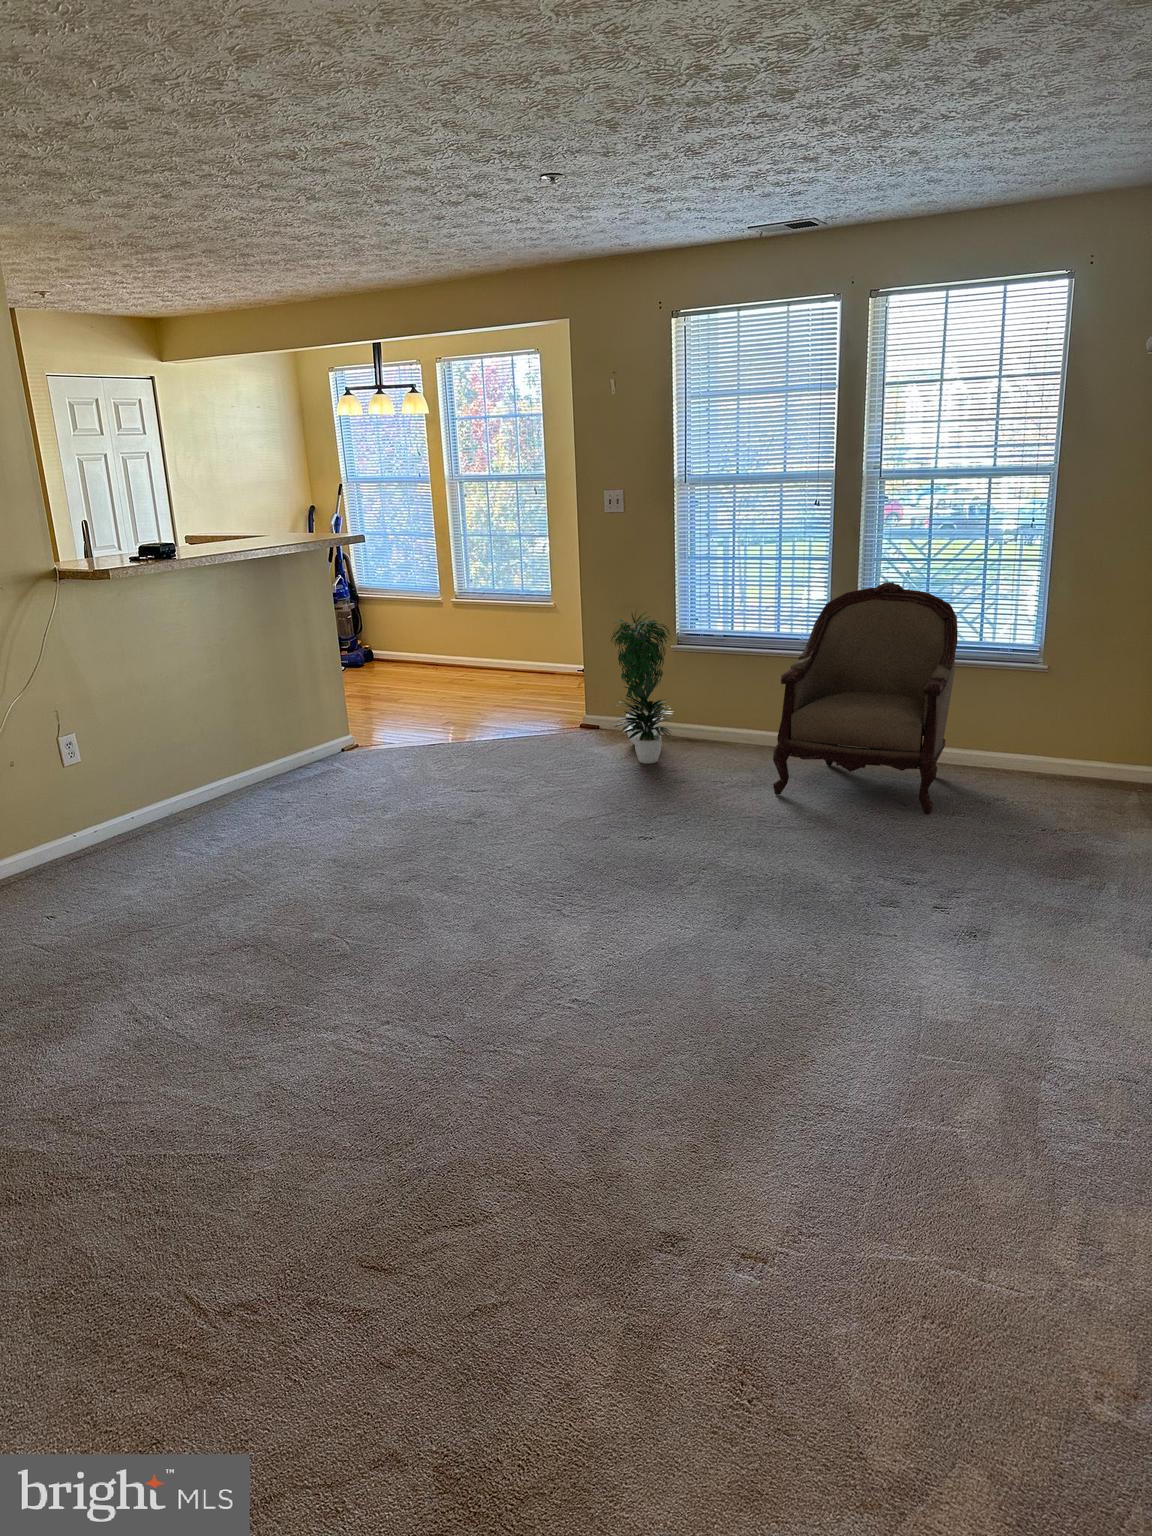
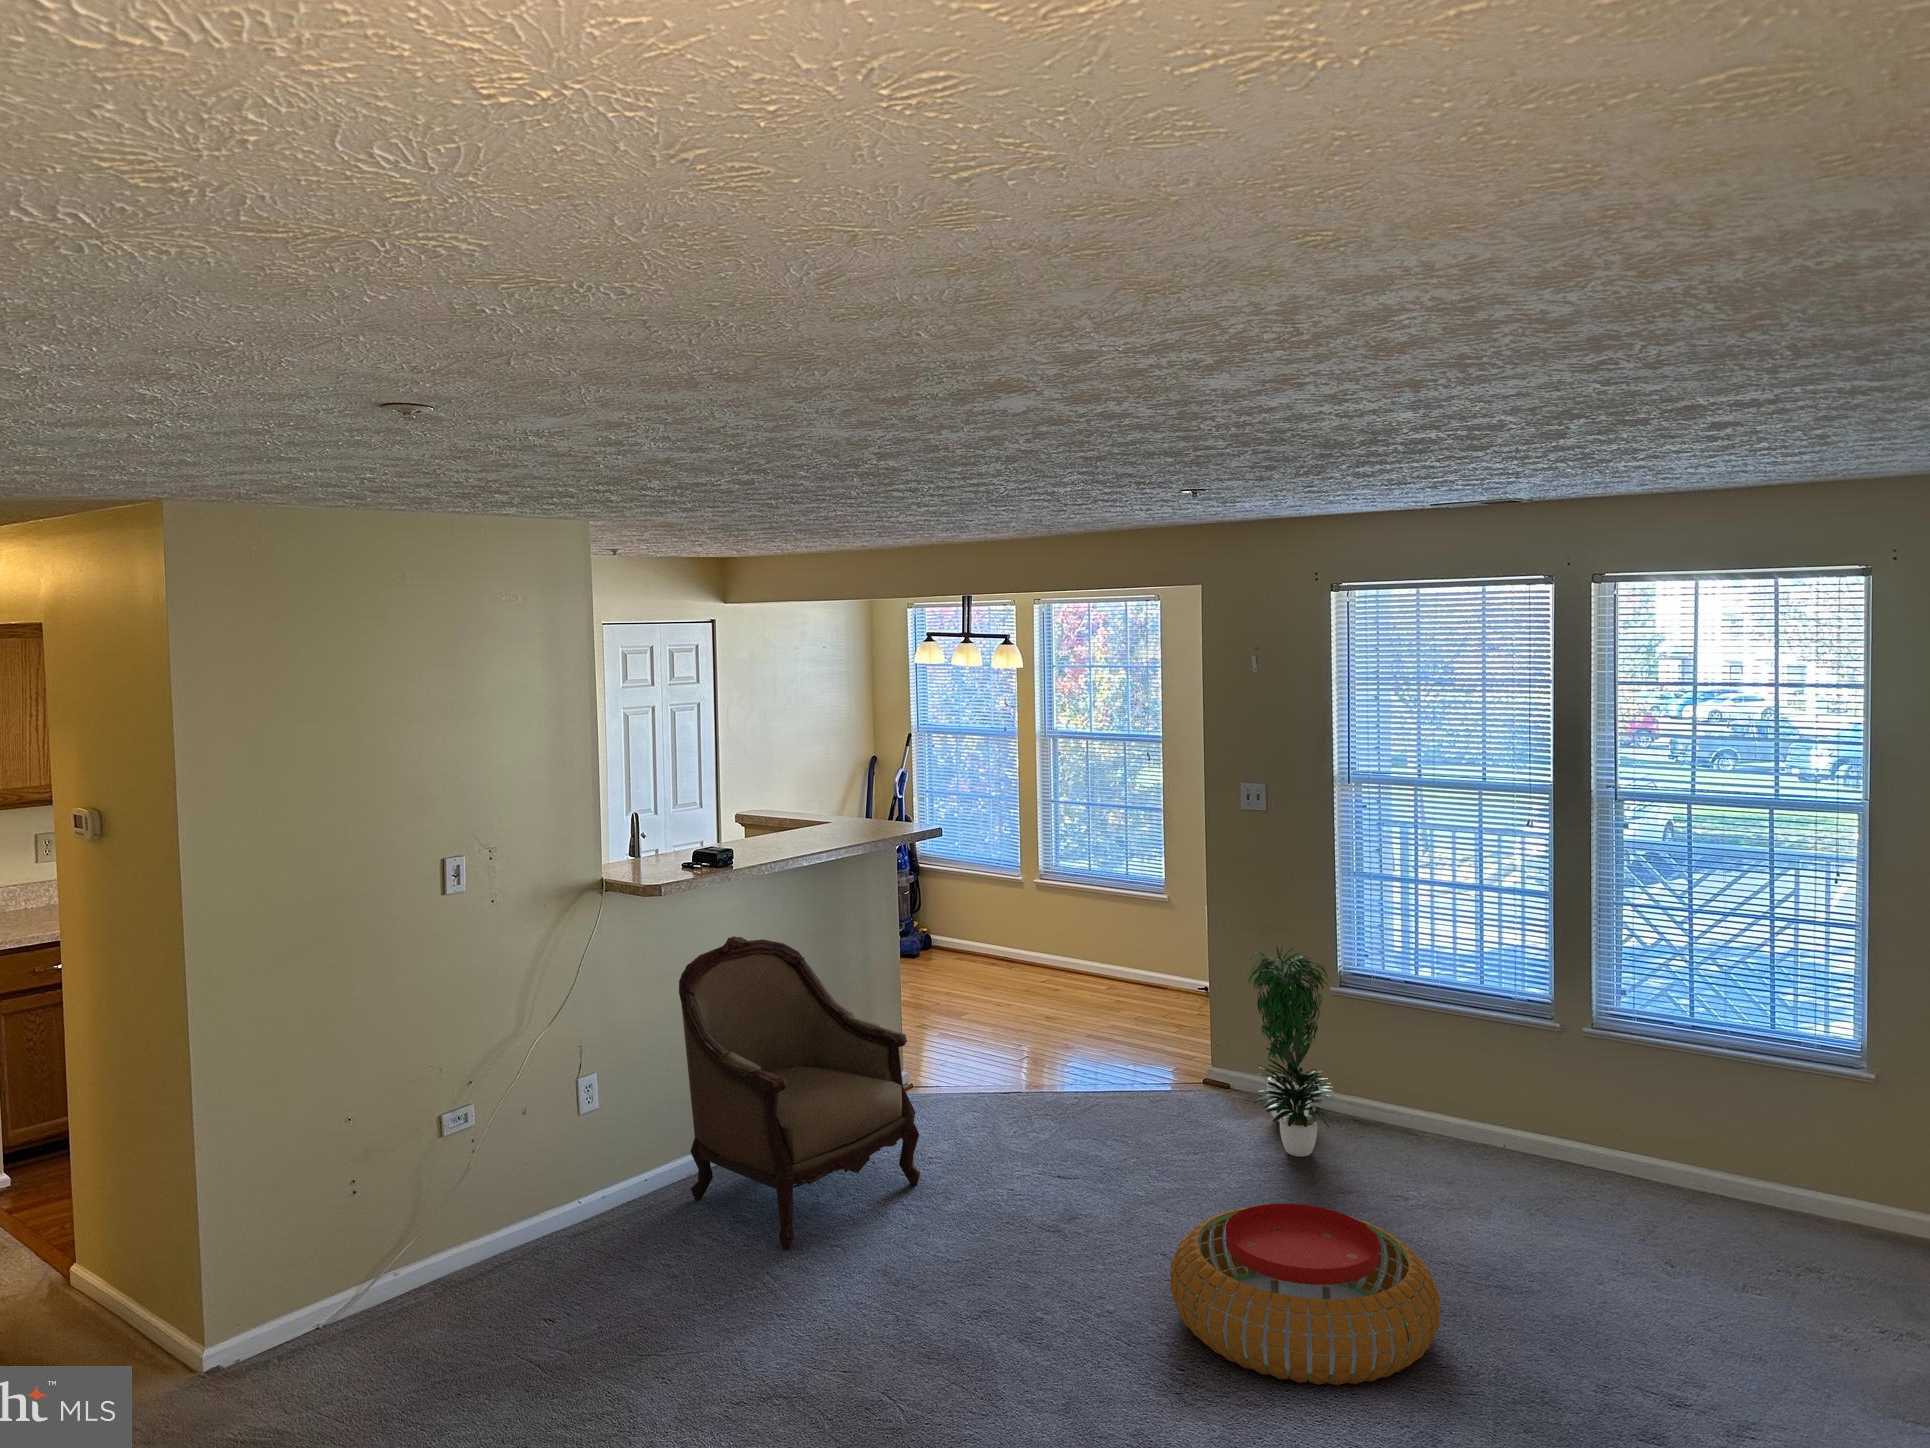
armchair: present [773,582,958,814] -> present [679,936,921,1250]
pouf: none [550,779,742,891] -> present [1170,1204,1440,1385]

